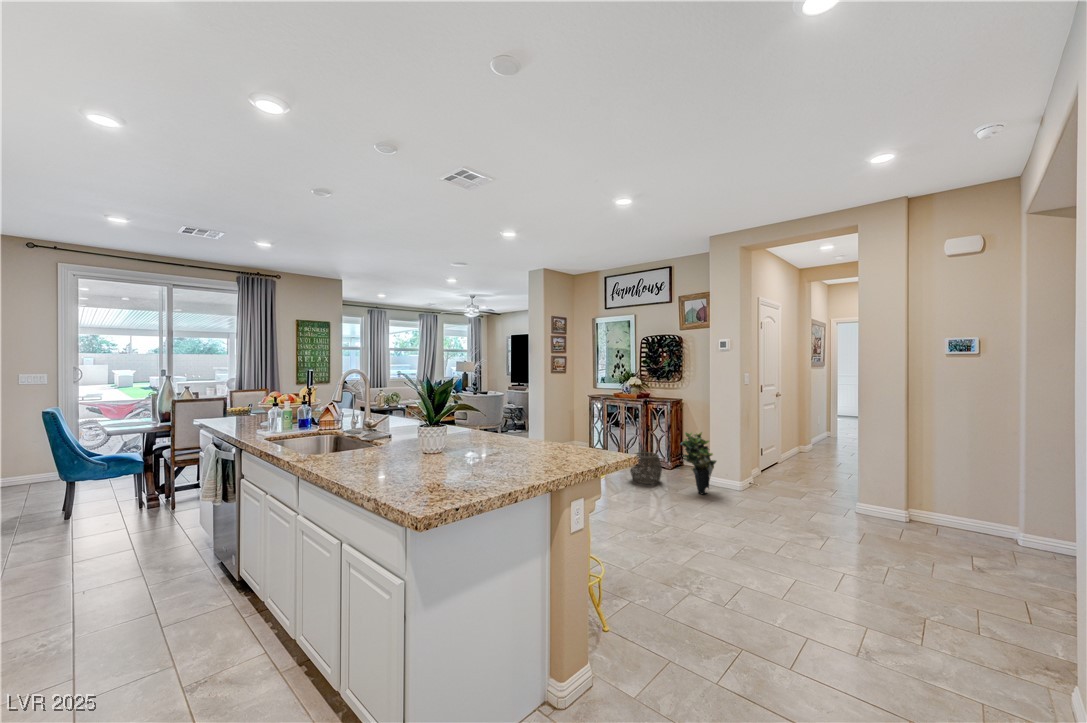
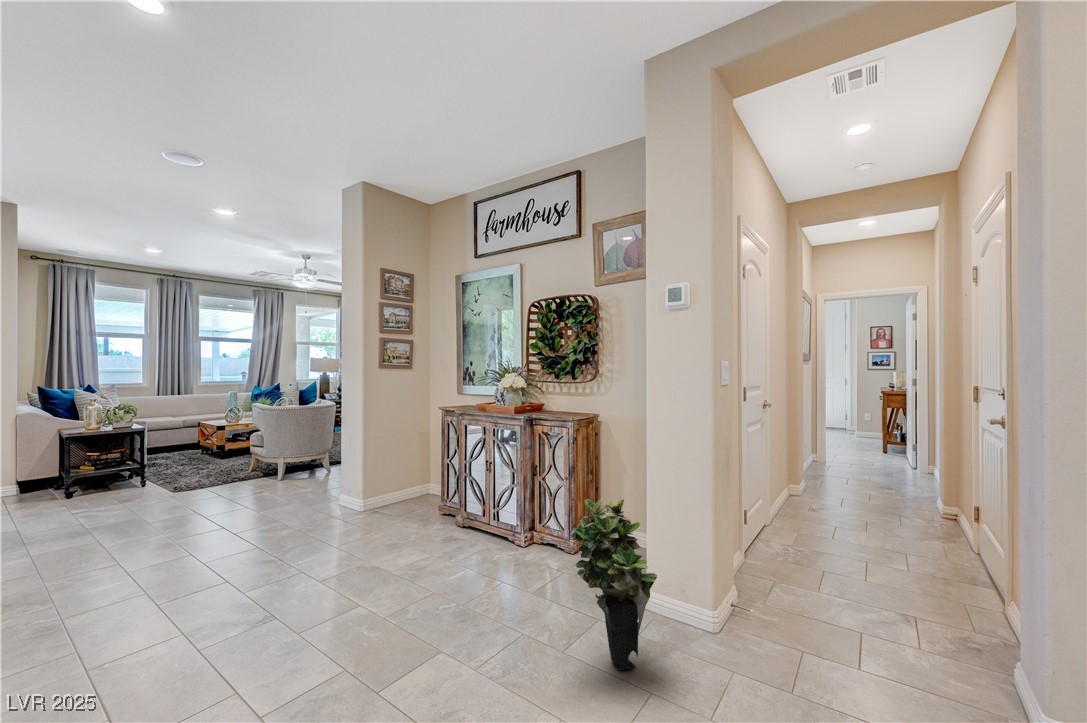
woven basket: present [630,452,662,484] -> none [467,536,539,623]

